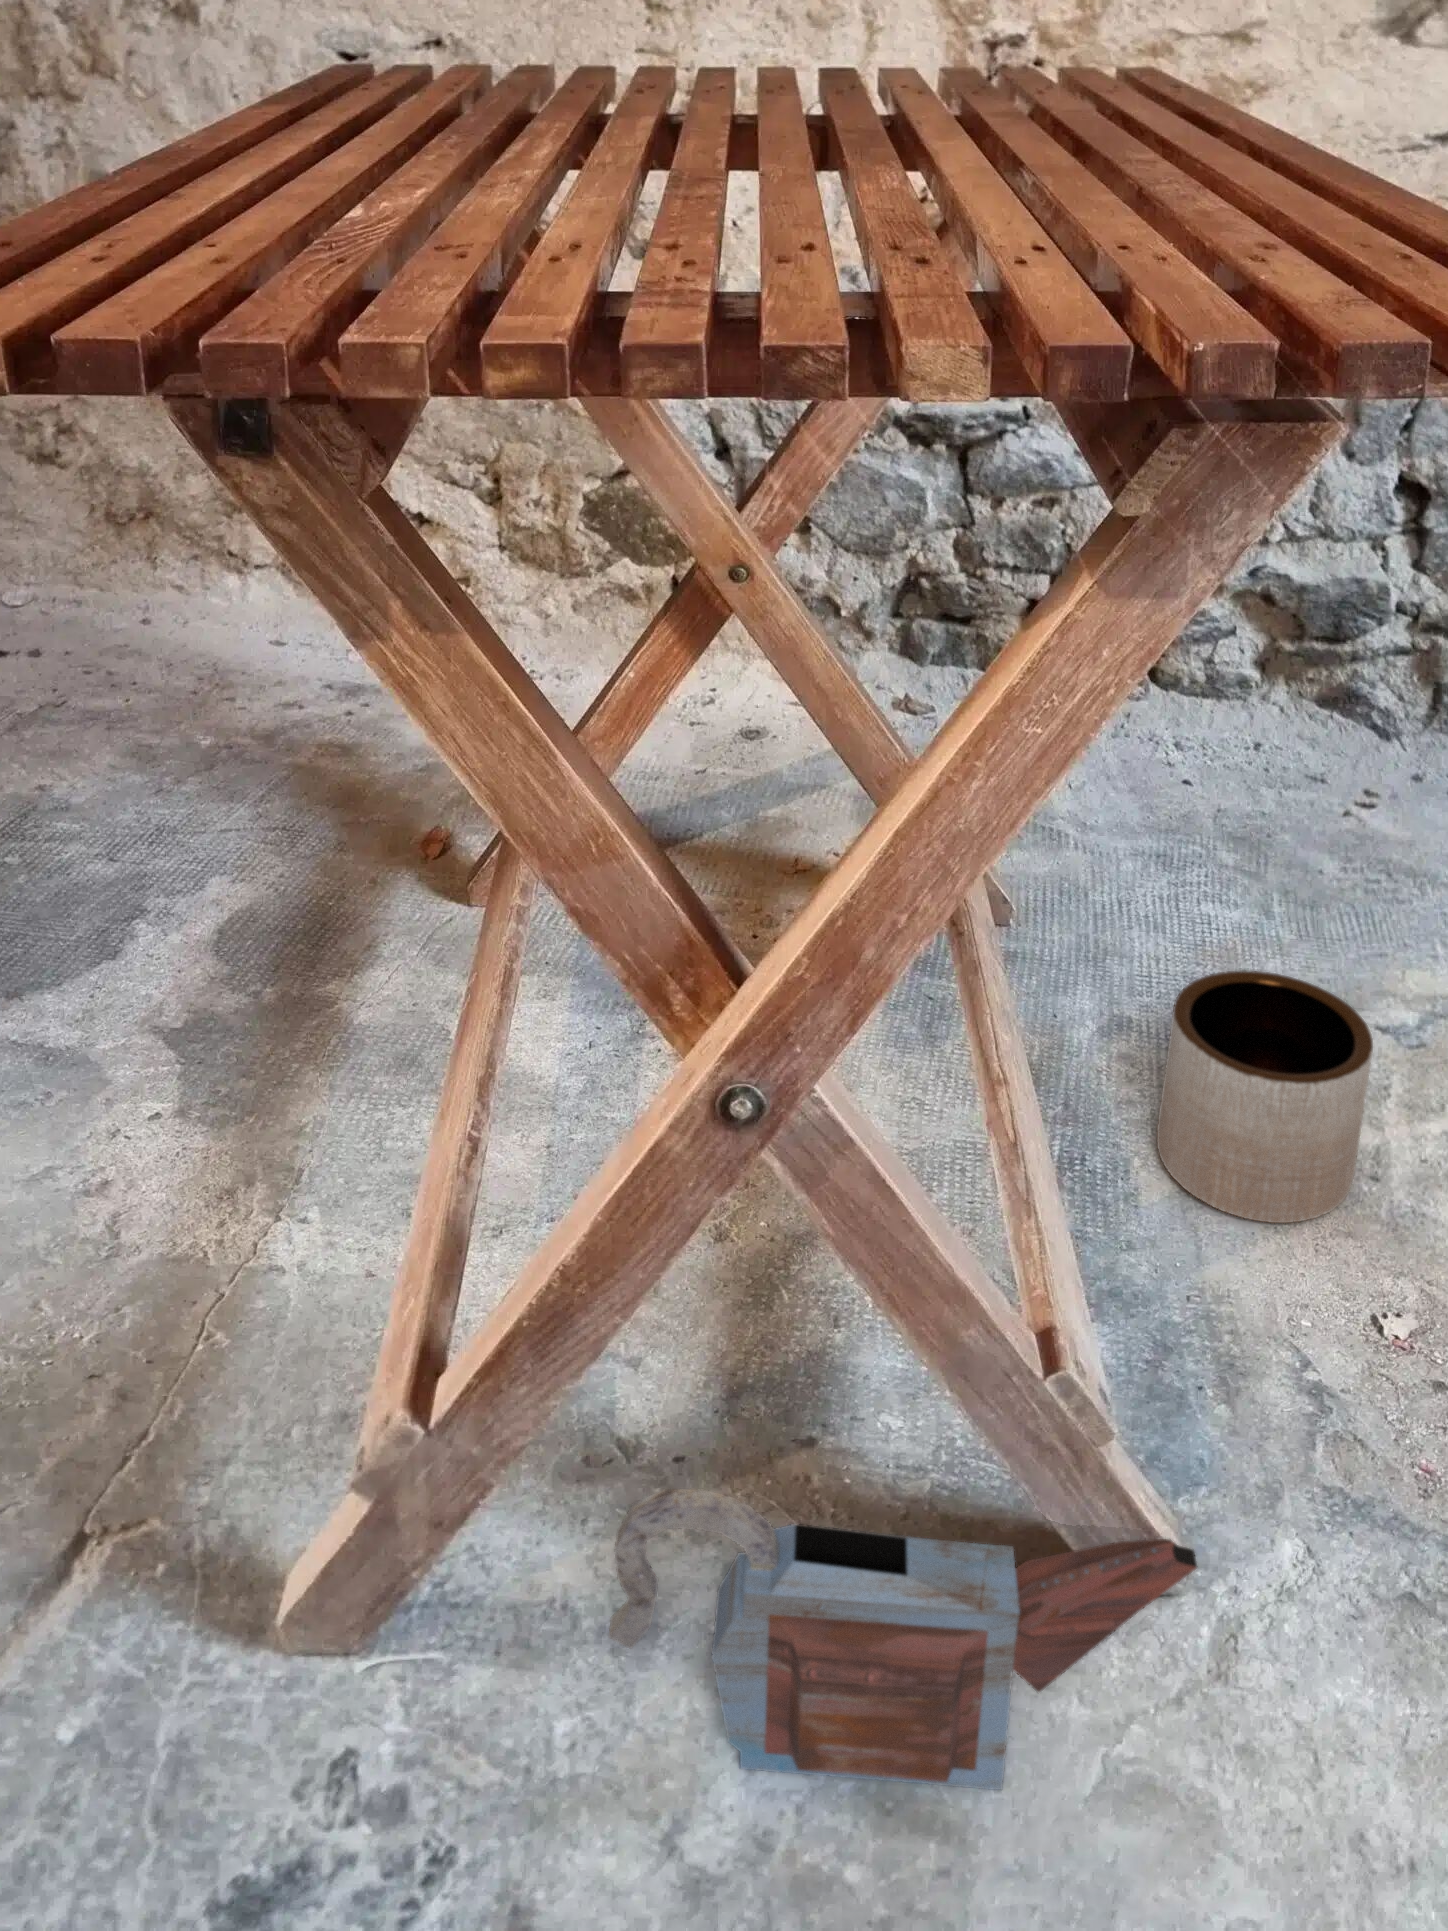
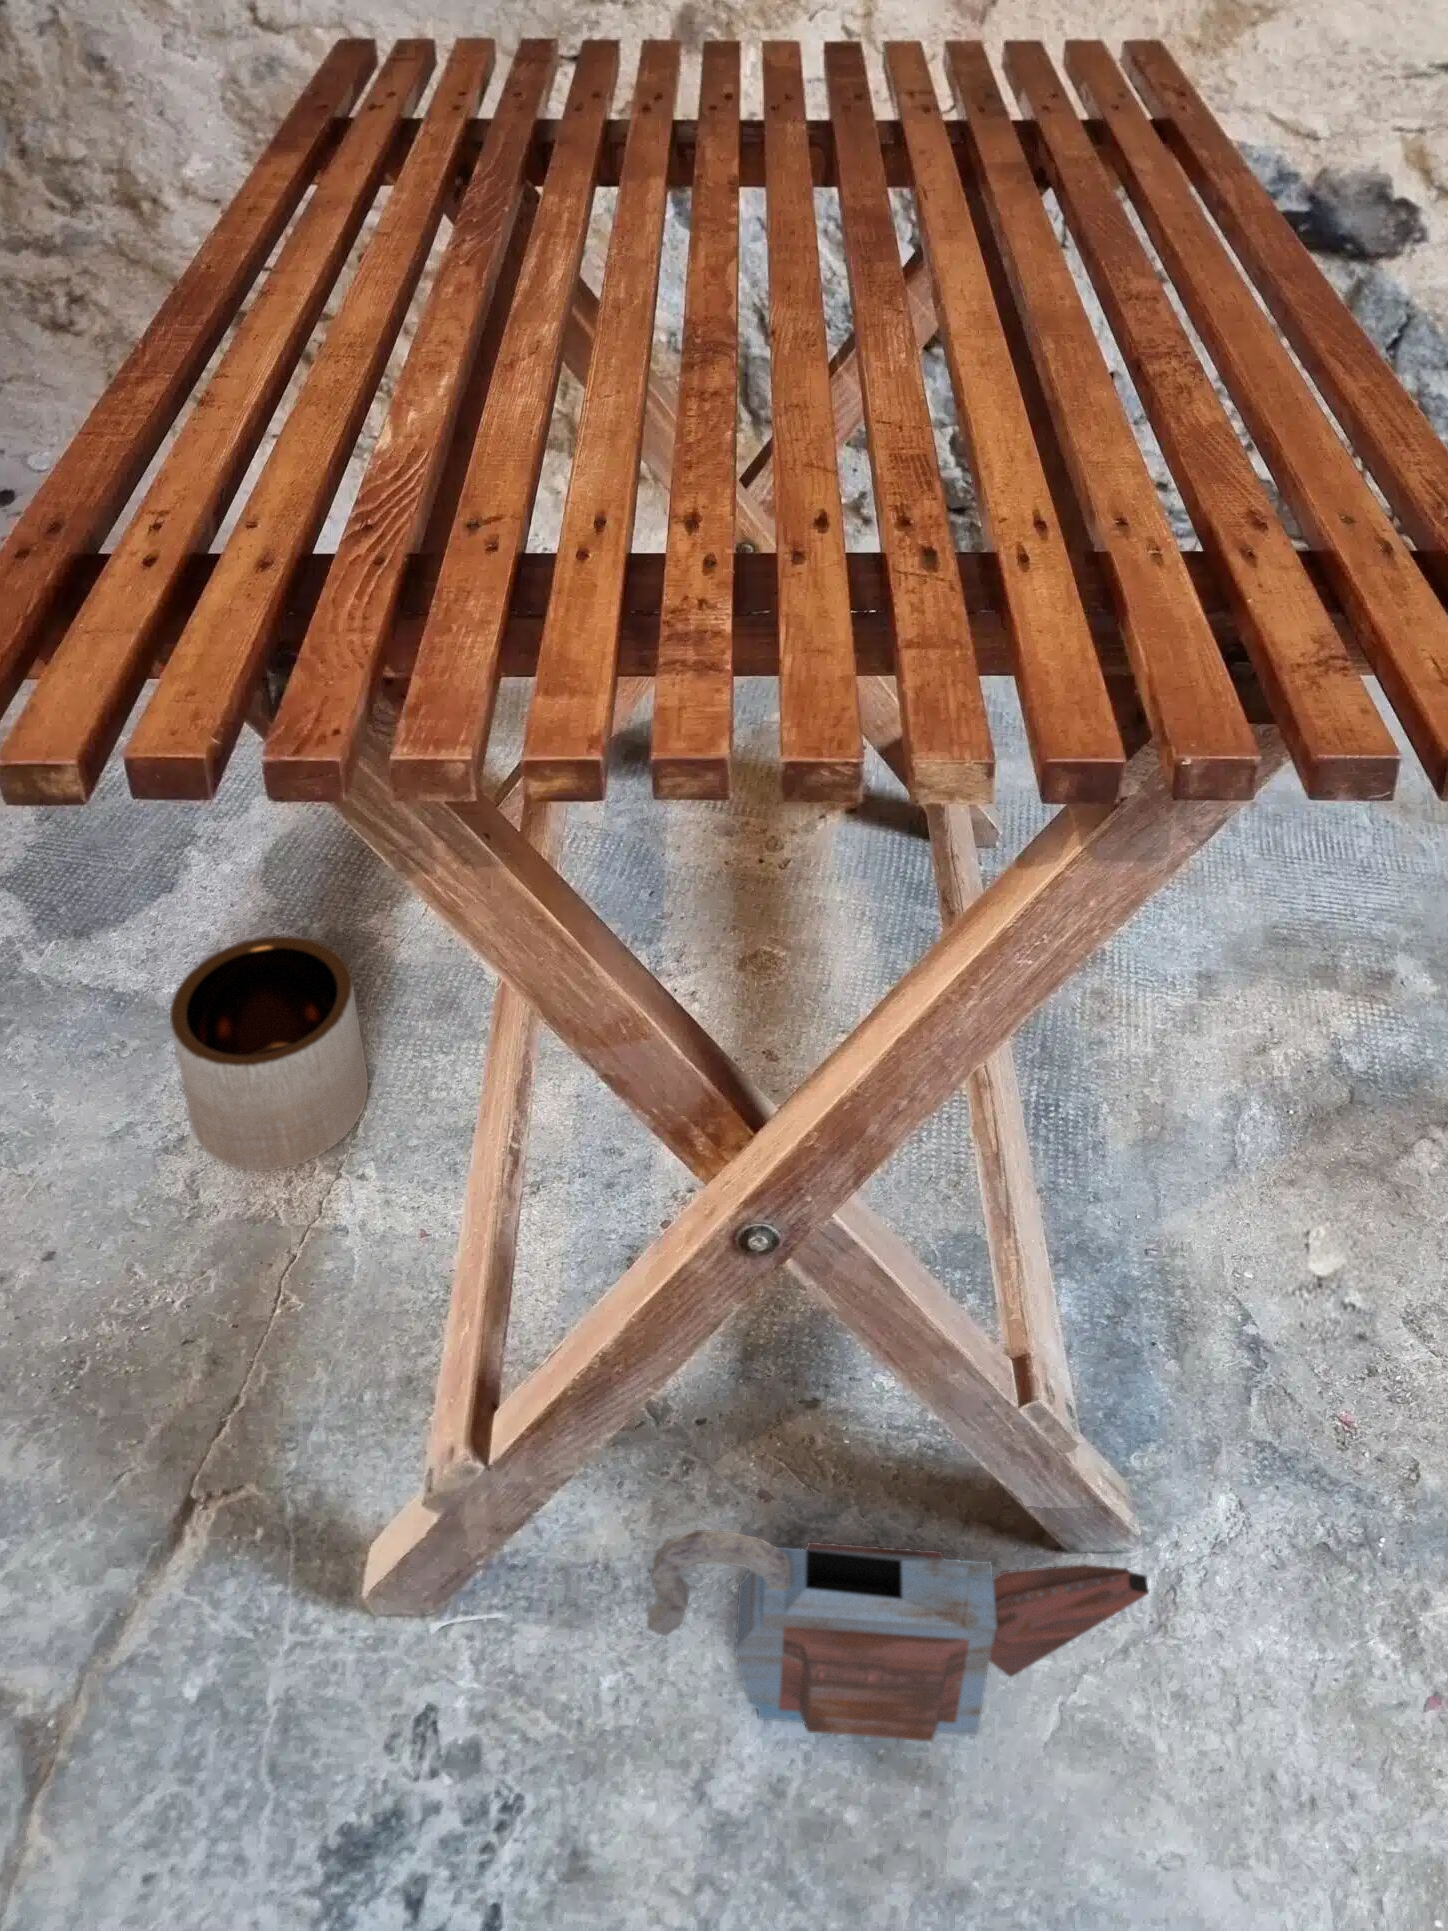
planter: present [1157,970,1373,1223] -> present [170,936,368,1171]

